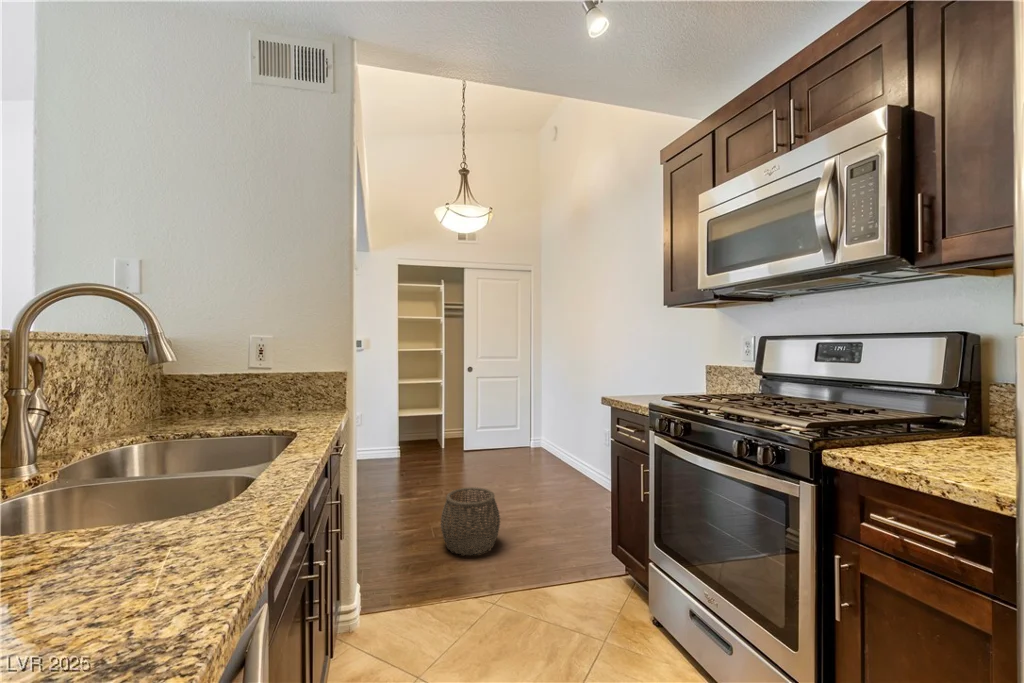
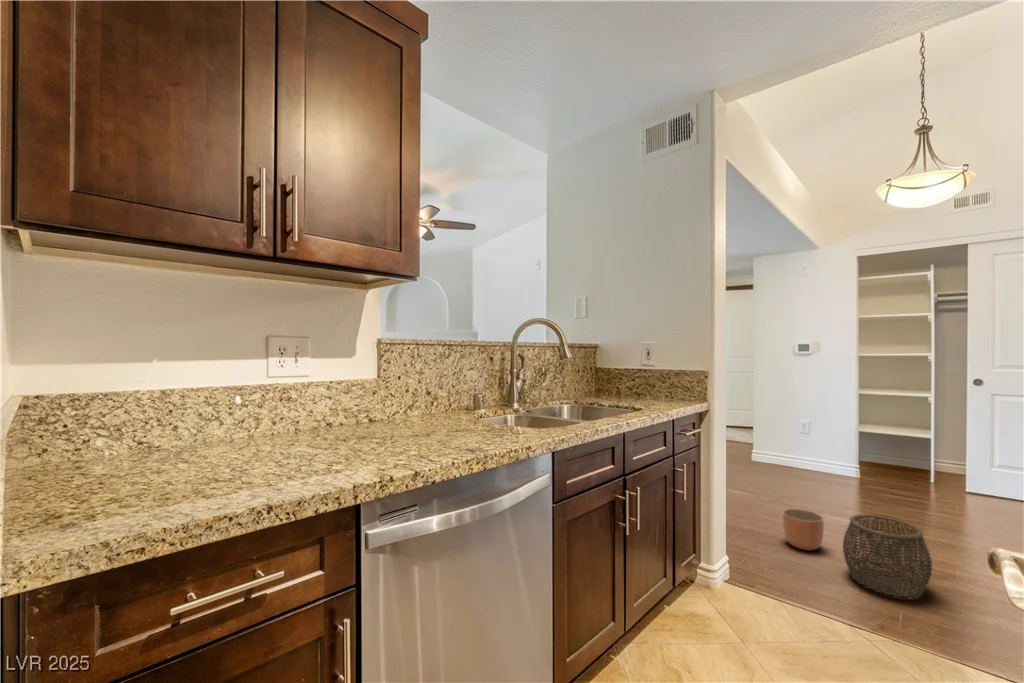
planter: none [383,502,418,542] -> present [783,508,824,551]

